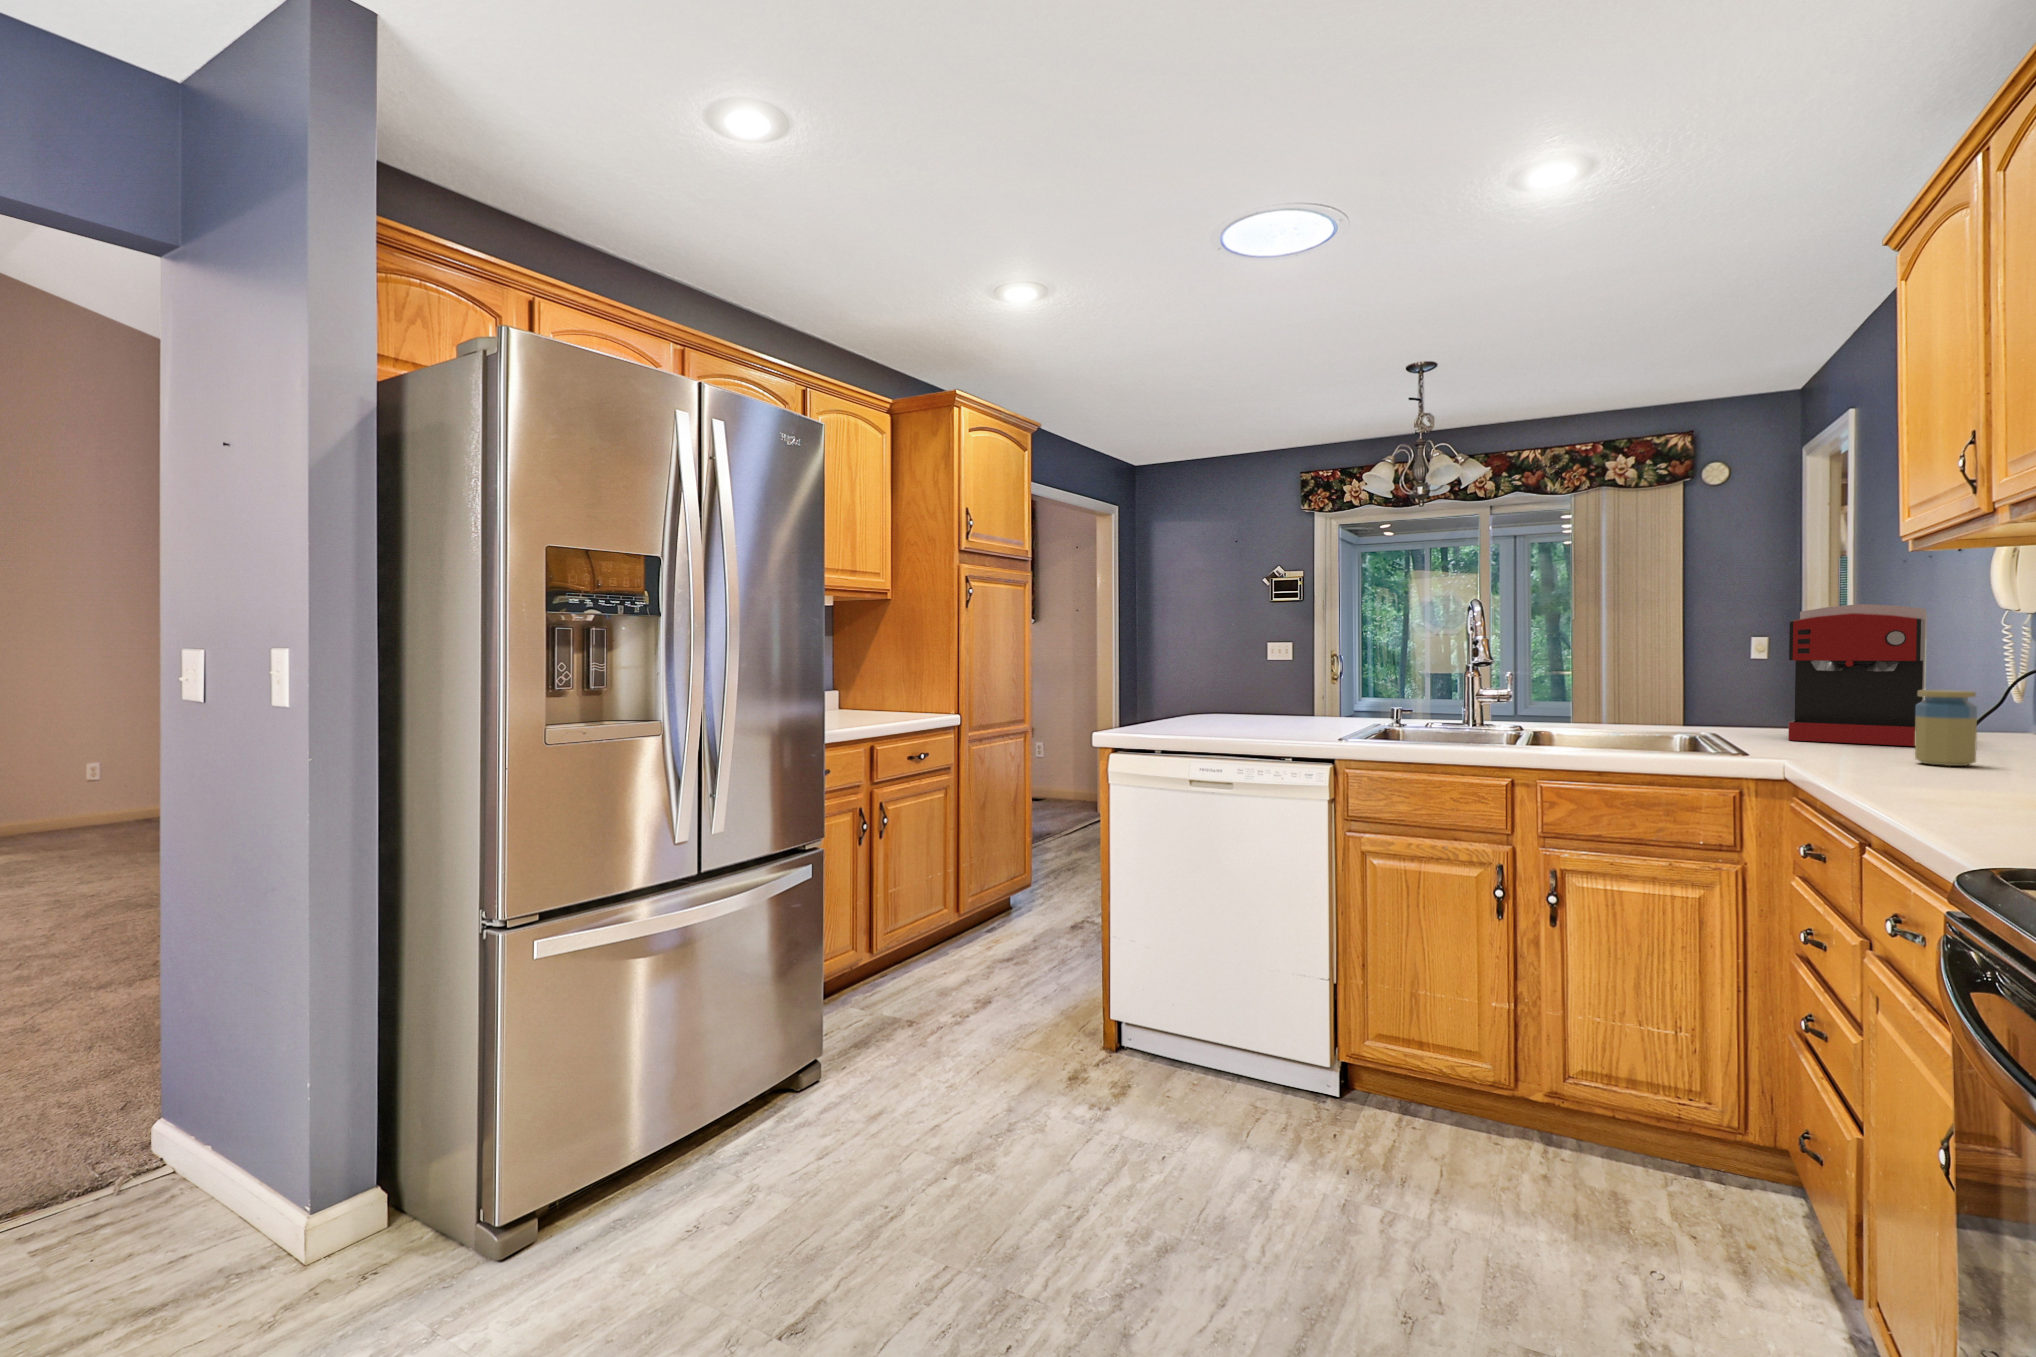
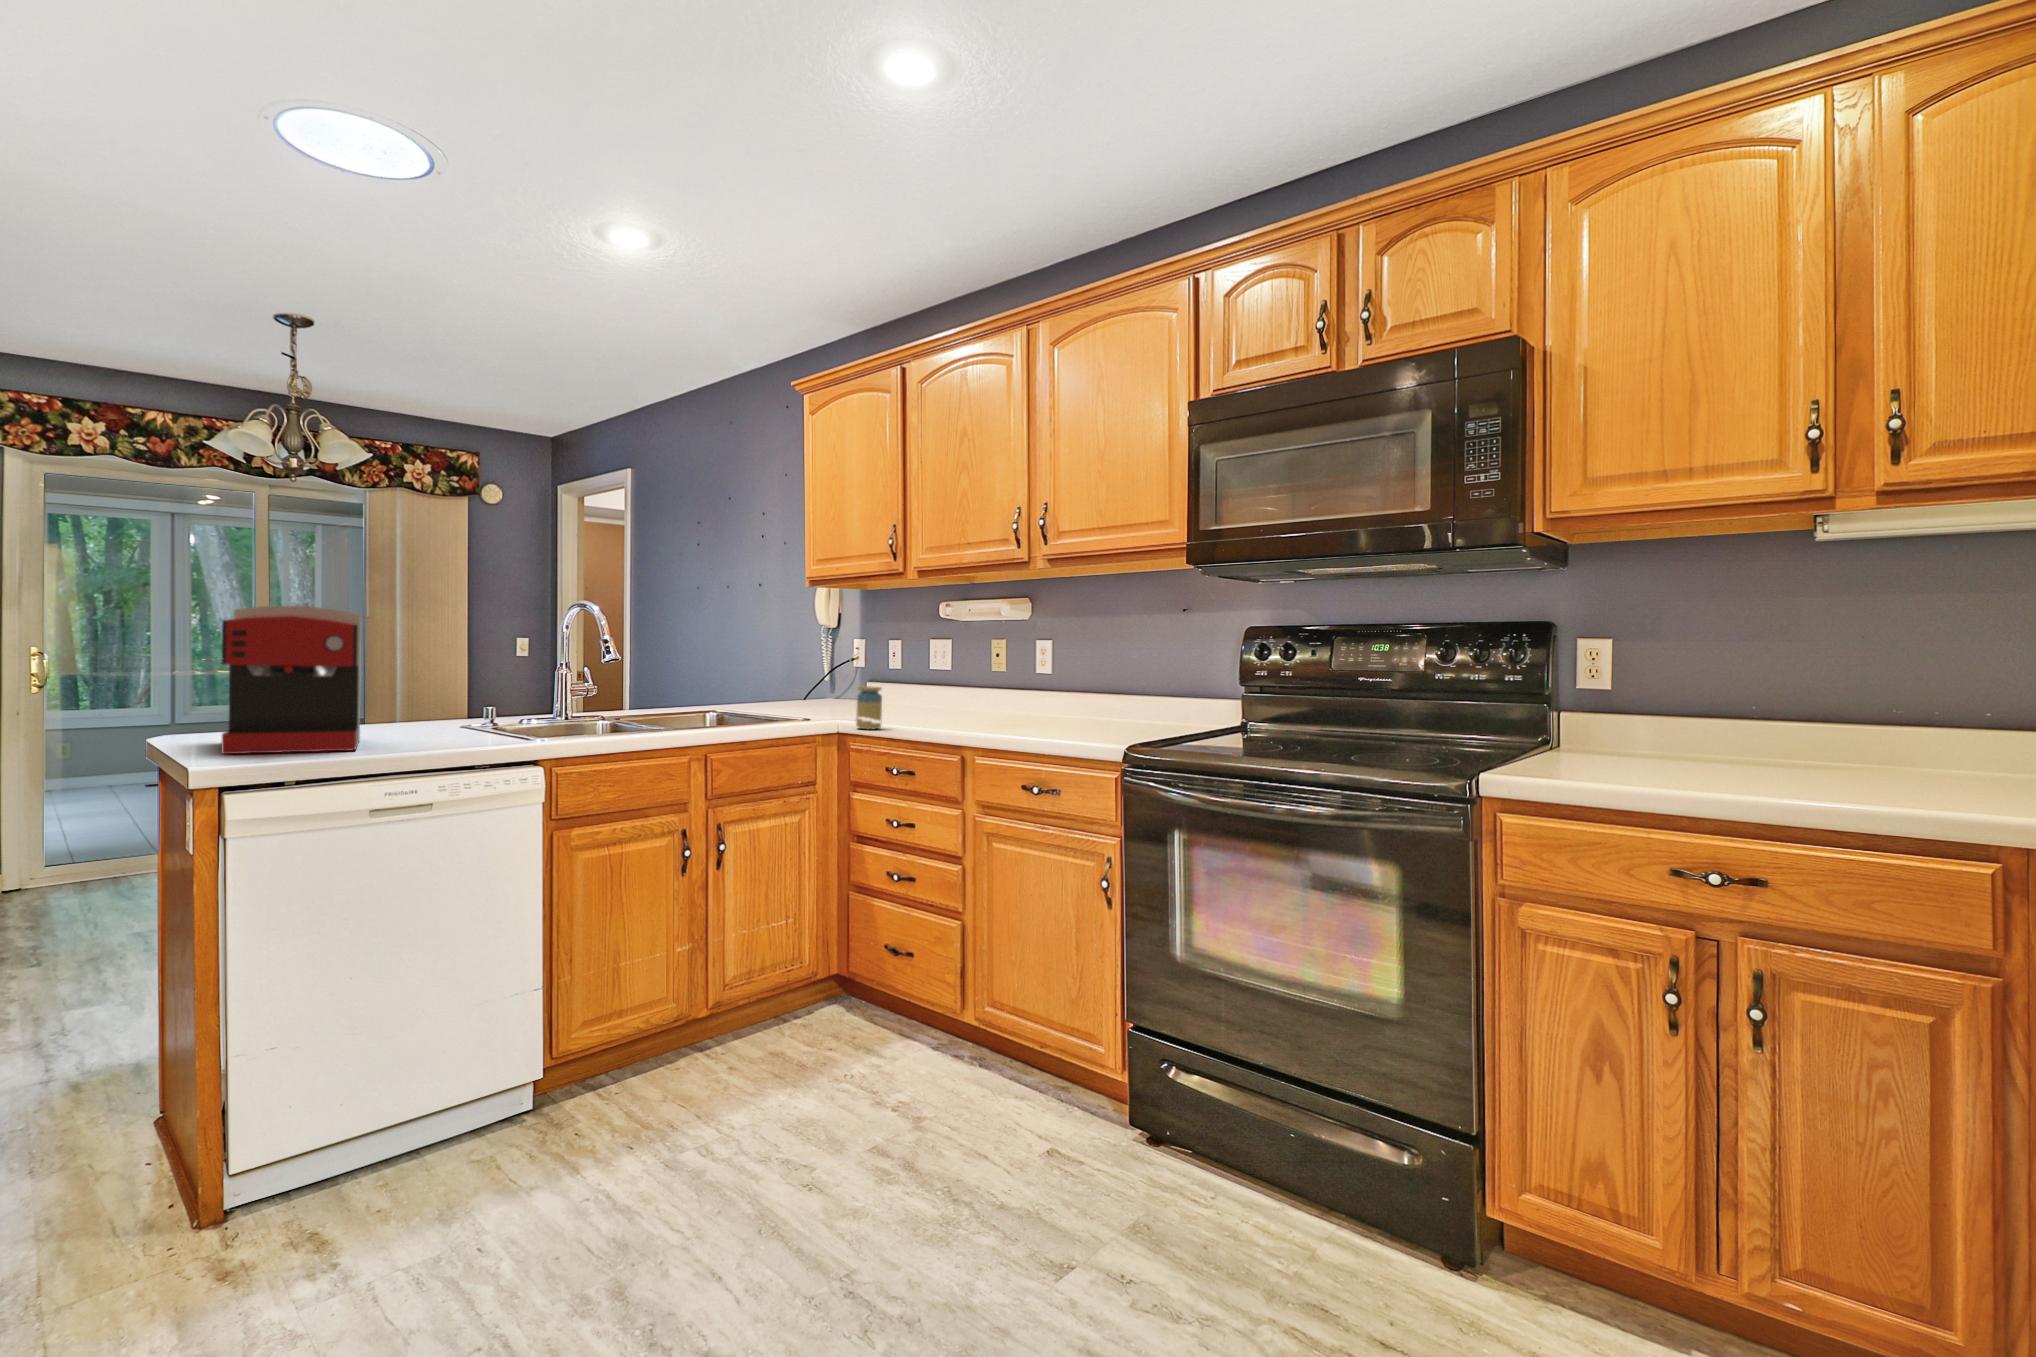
coffee maker: present [1788,604,1927,746] -> present [221,605,361,754]

